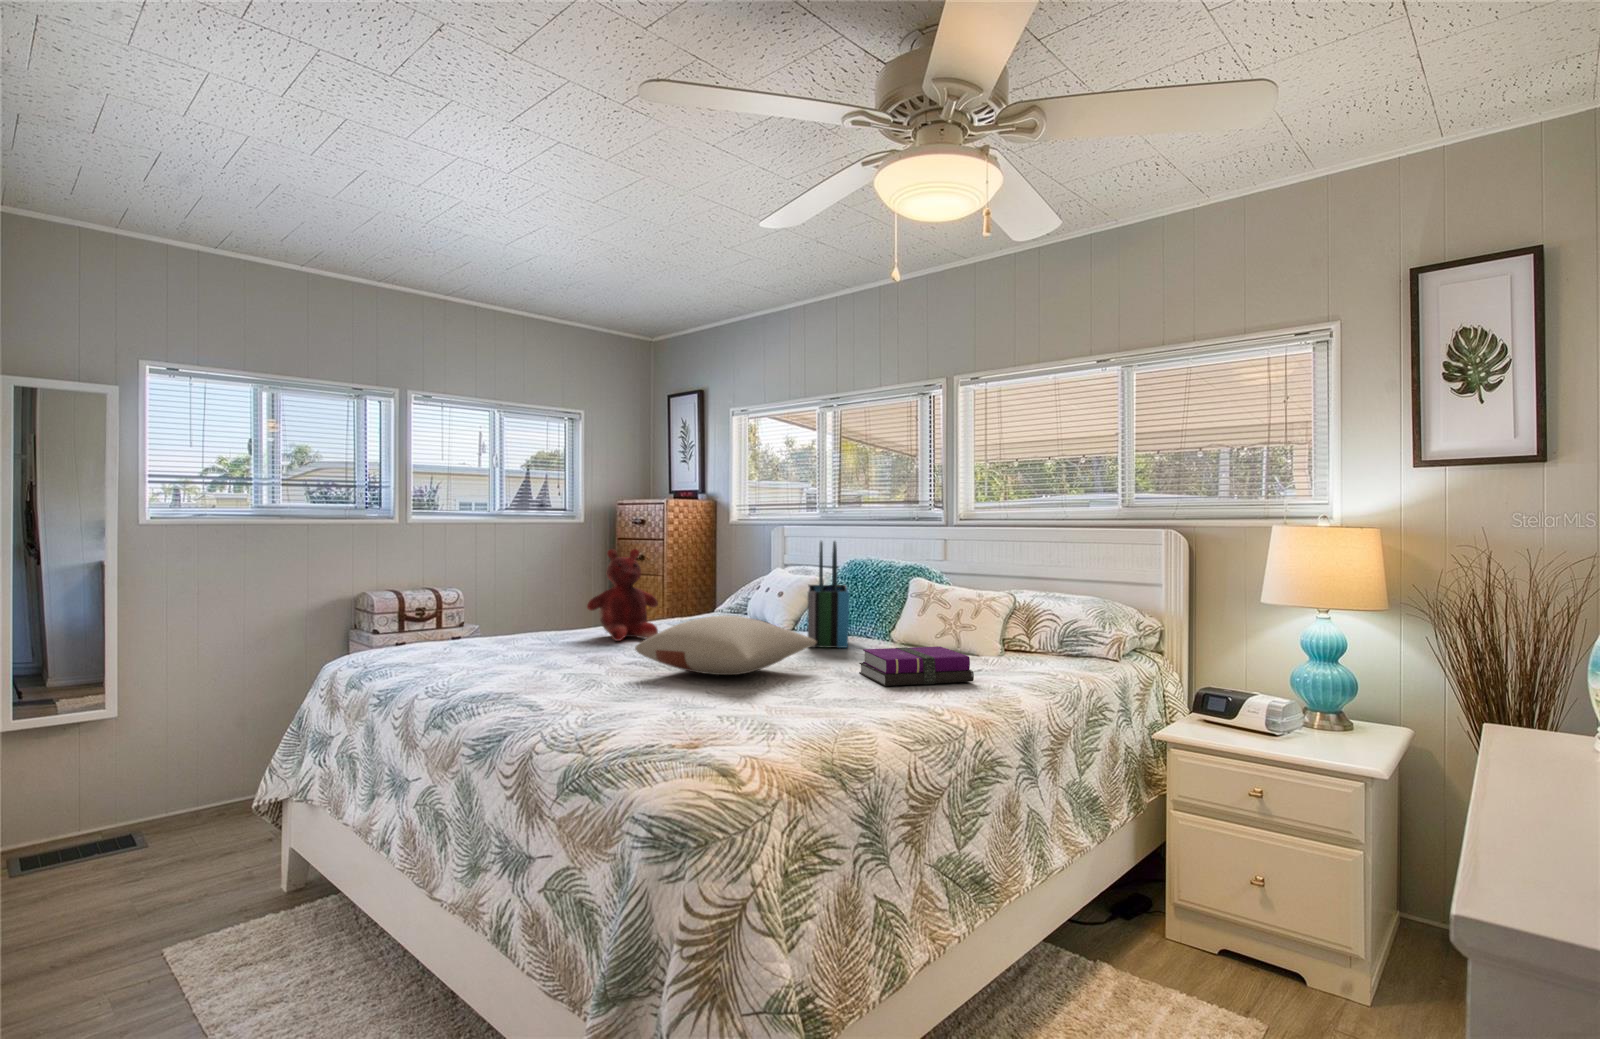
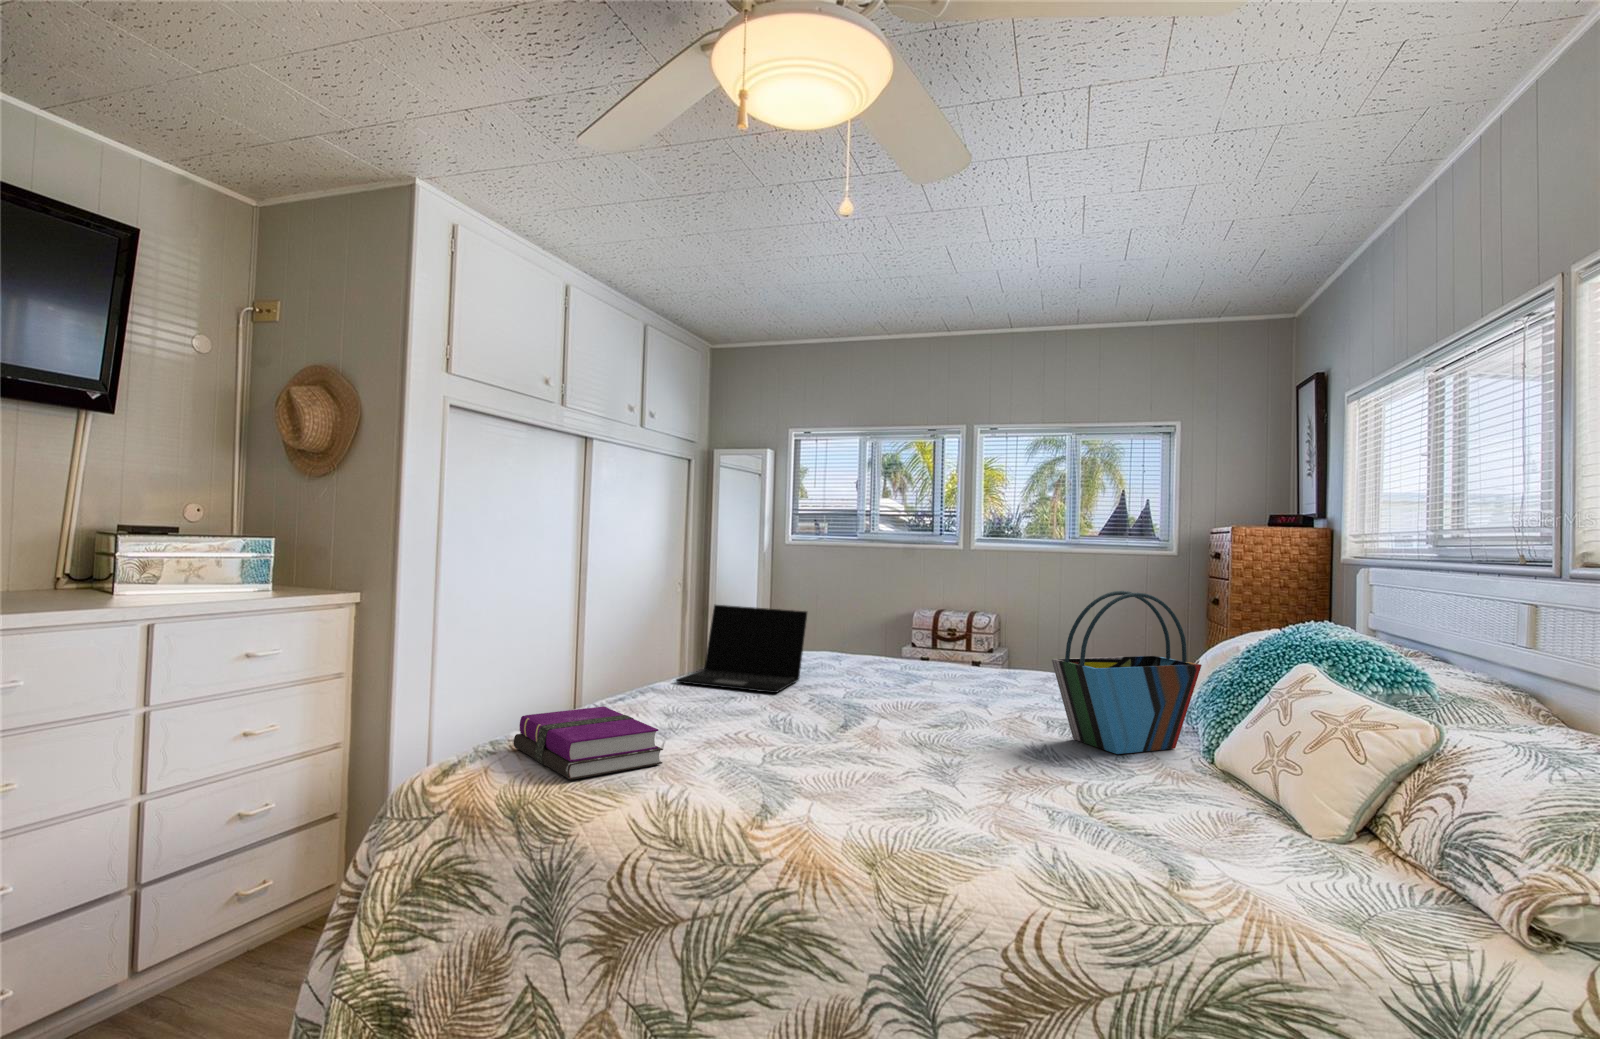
teddy bear: present [587,549,658,641] -> none [925,582,1007,688]
laptop: none [428,589,585,686] -> present [676,605,807,693]
pillow: present [635,616,817,675] -> none [768,662,935,733]
notebook: present [859,647,974,686] -> present [514,706,663,779]

